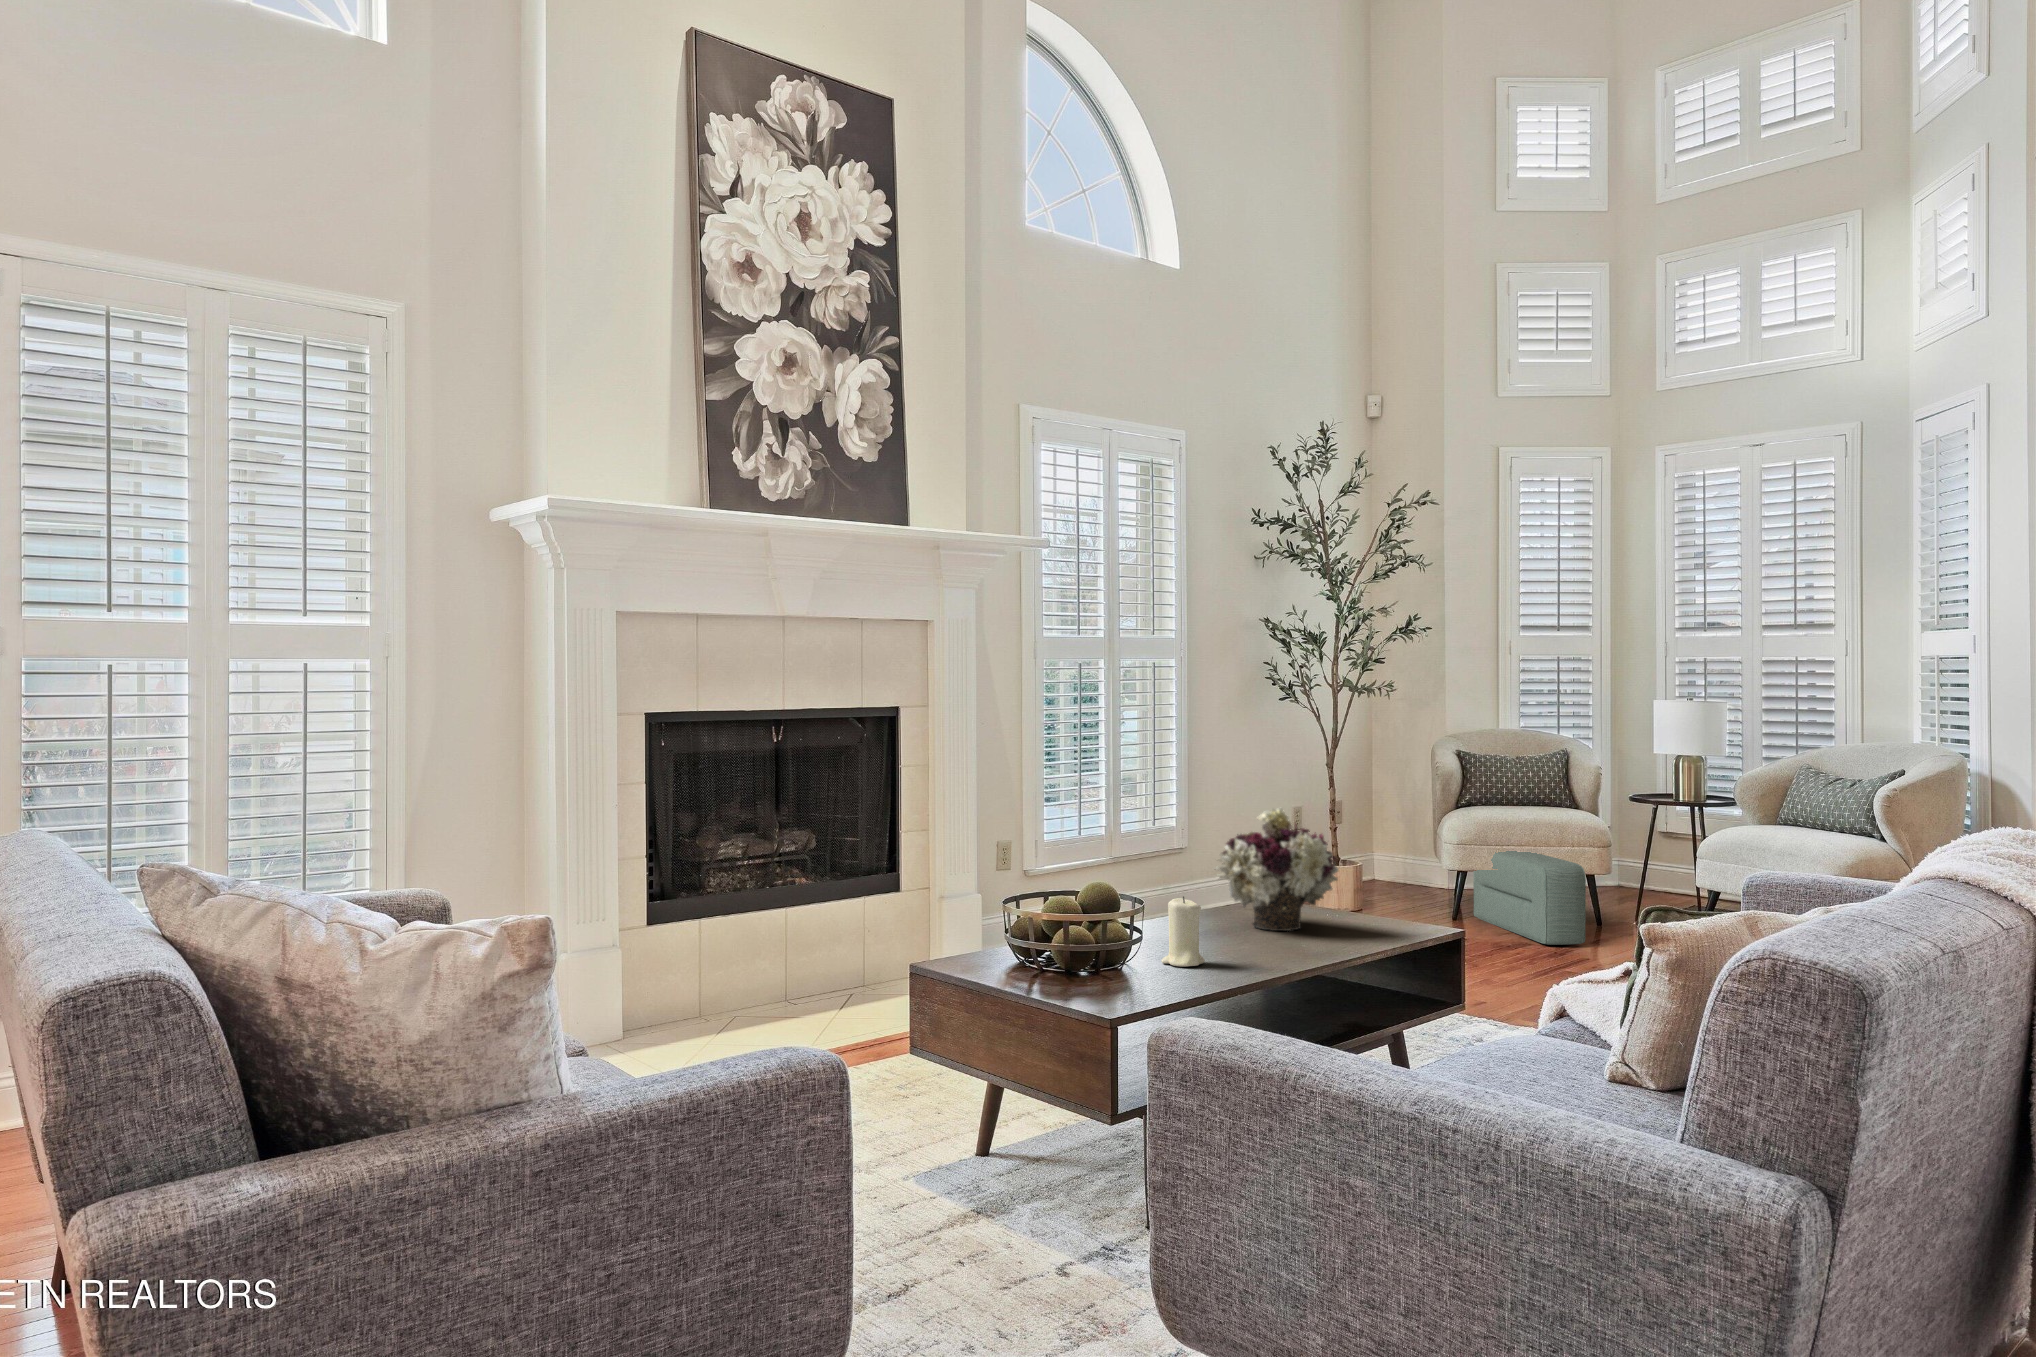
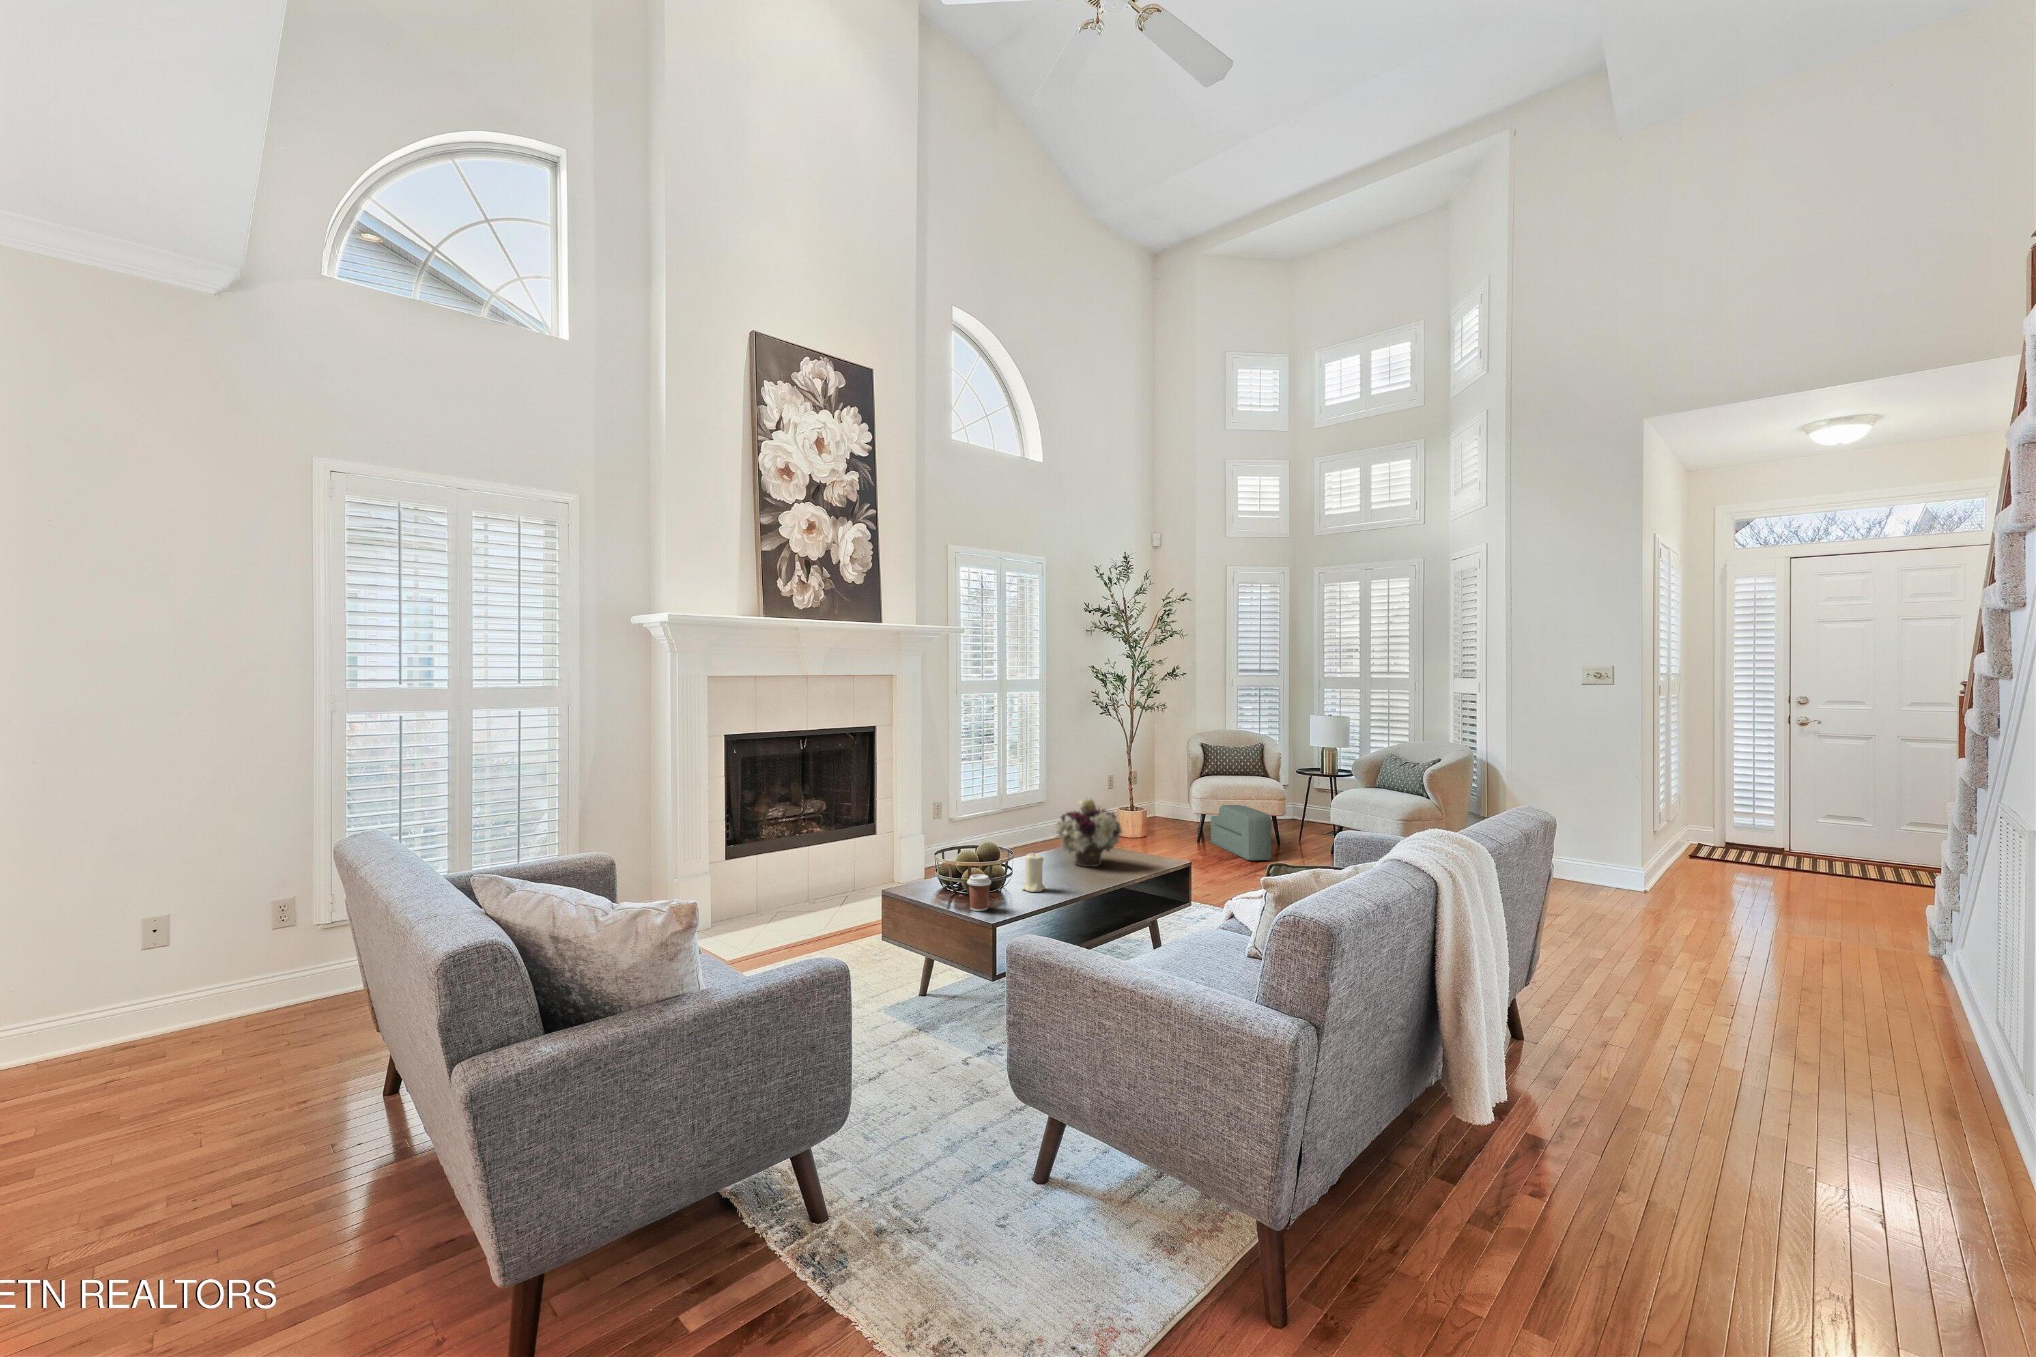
coffee cup: none [1065,929,1109,994] -> present [967,874,991,911]

